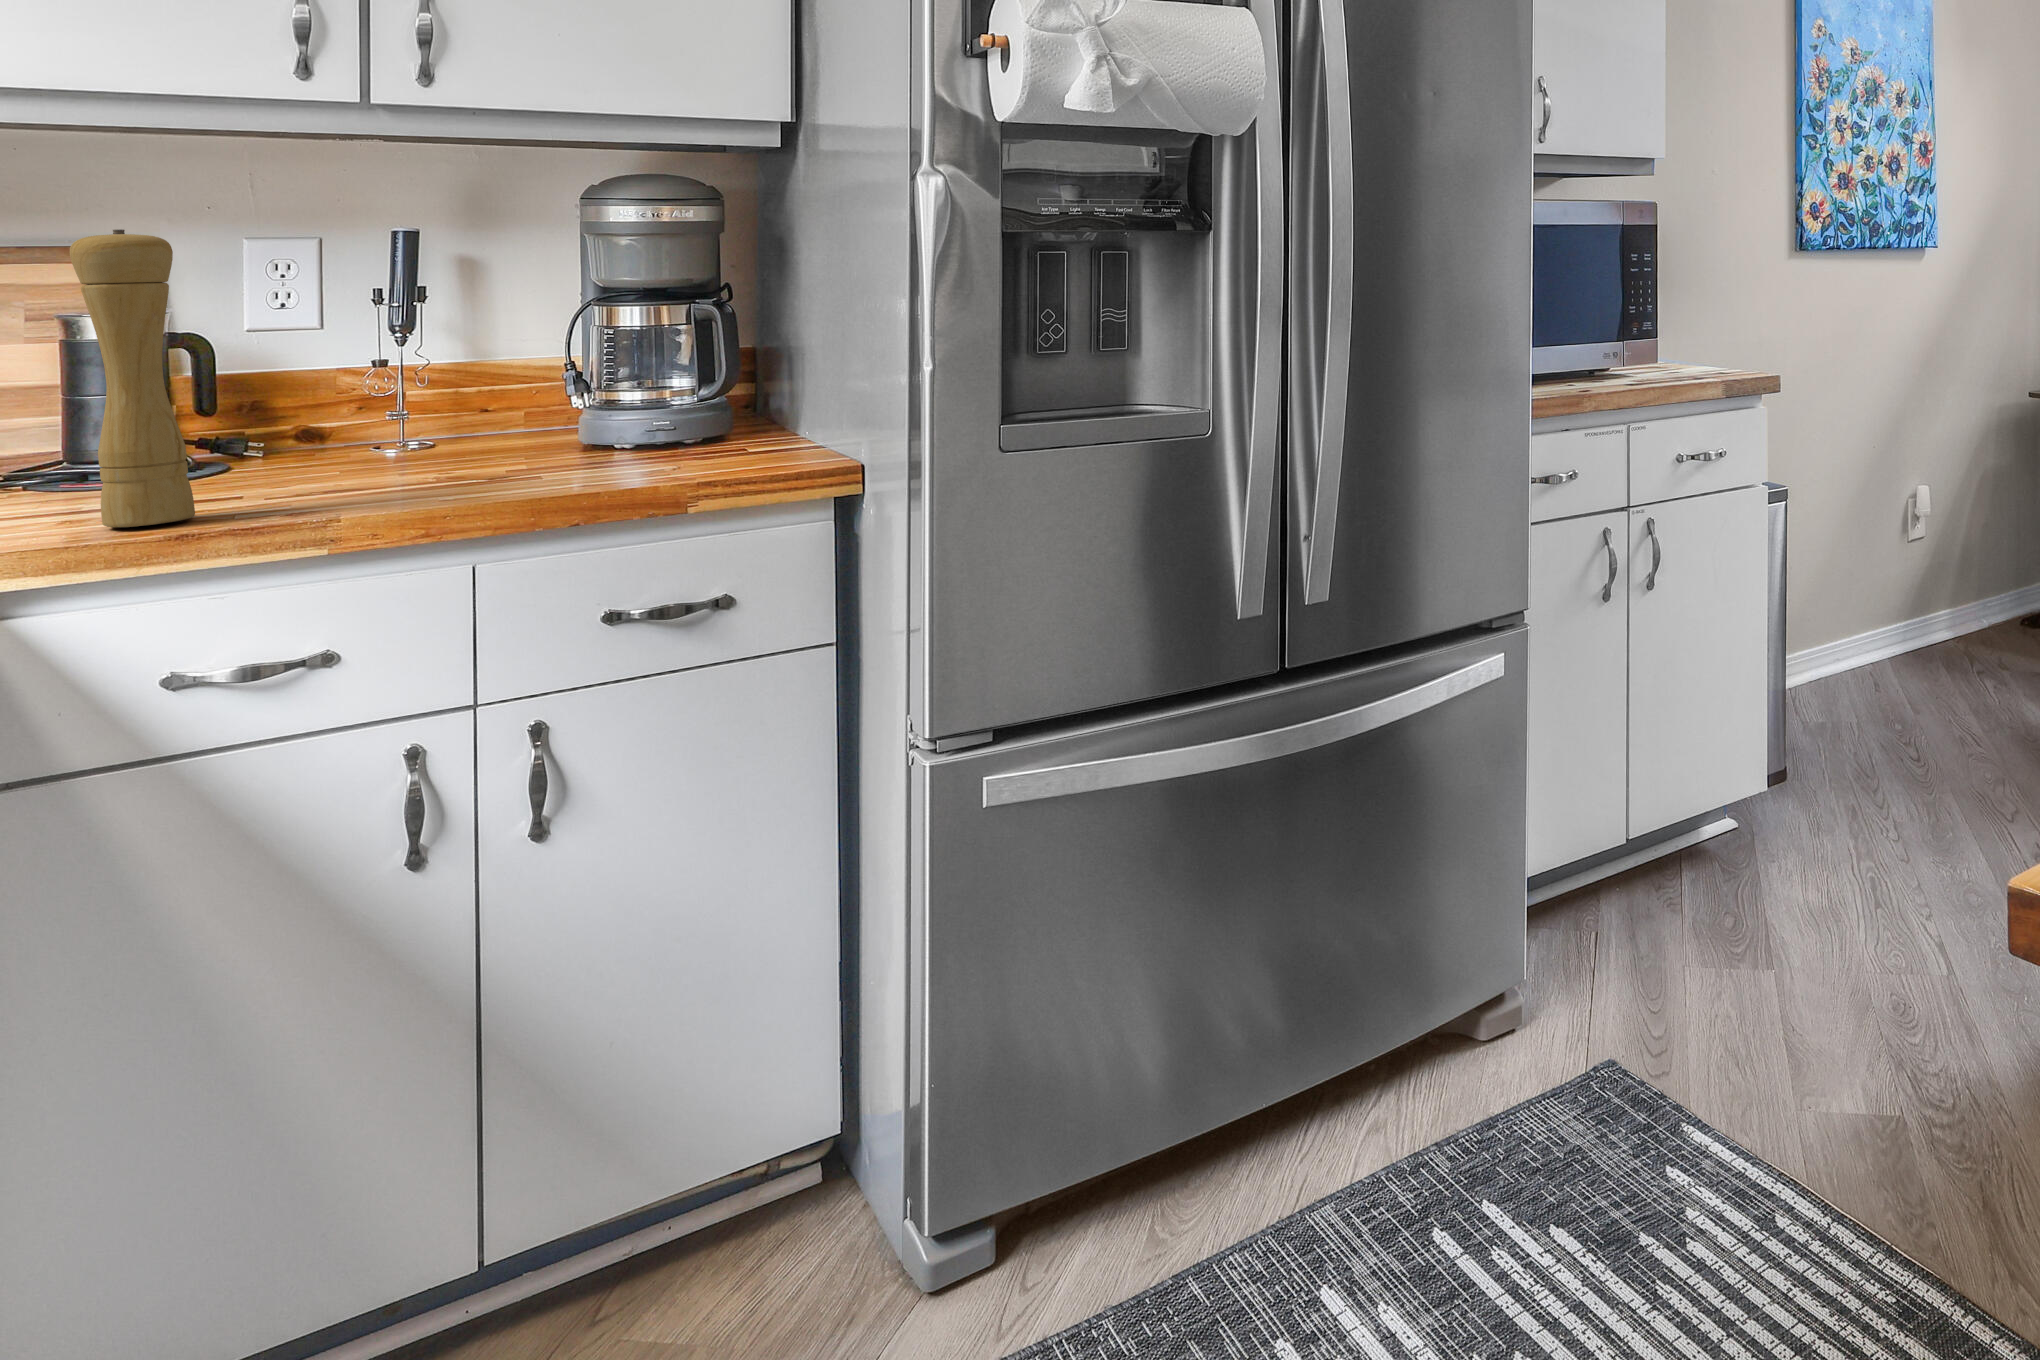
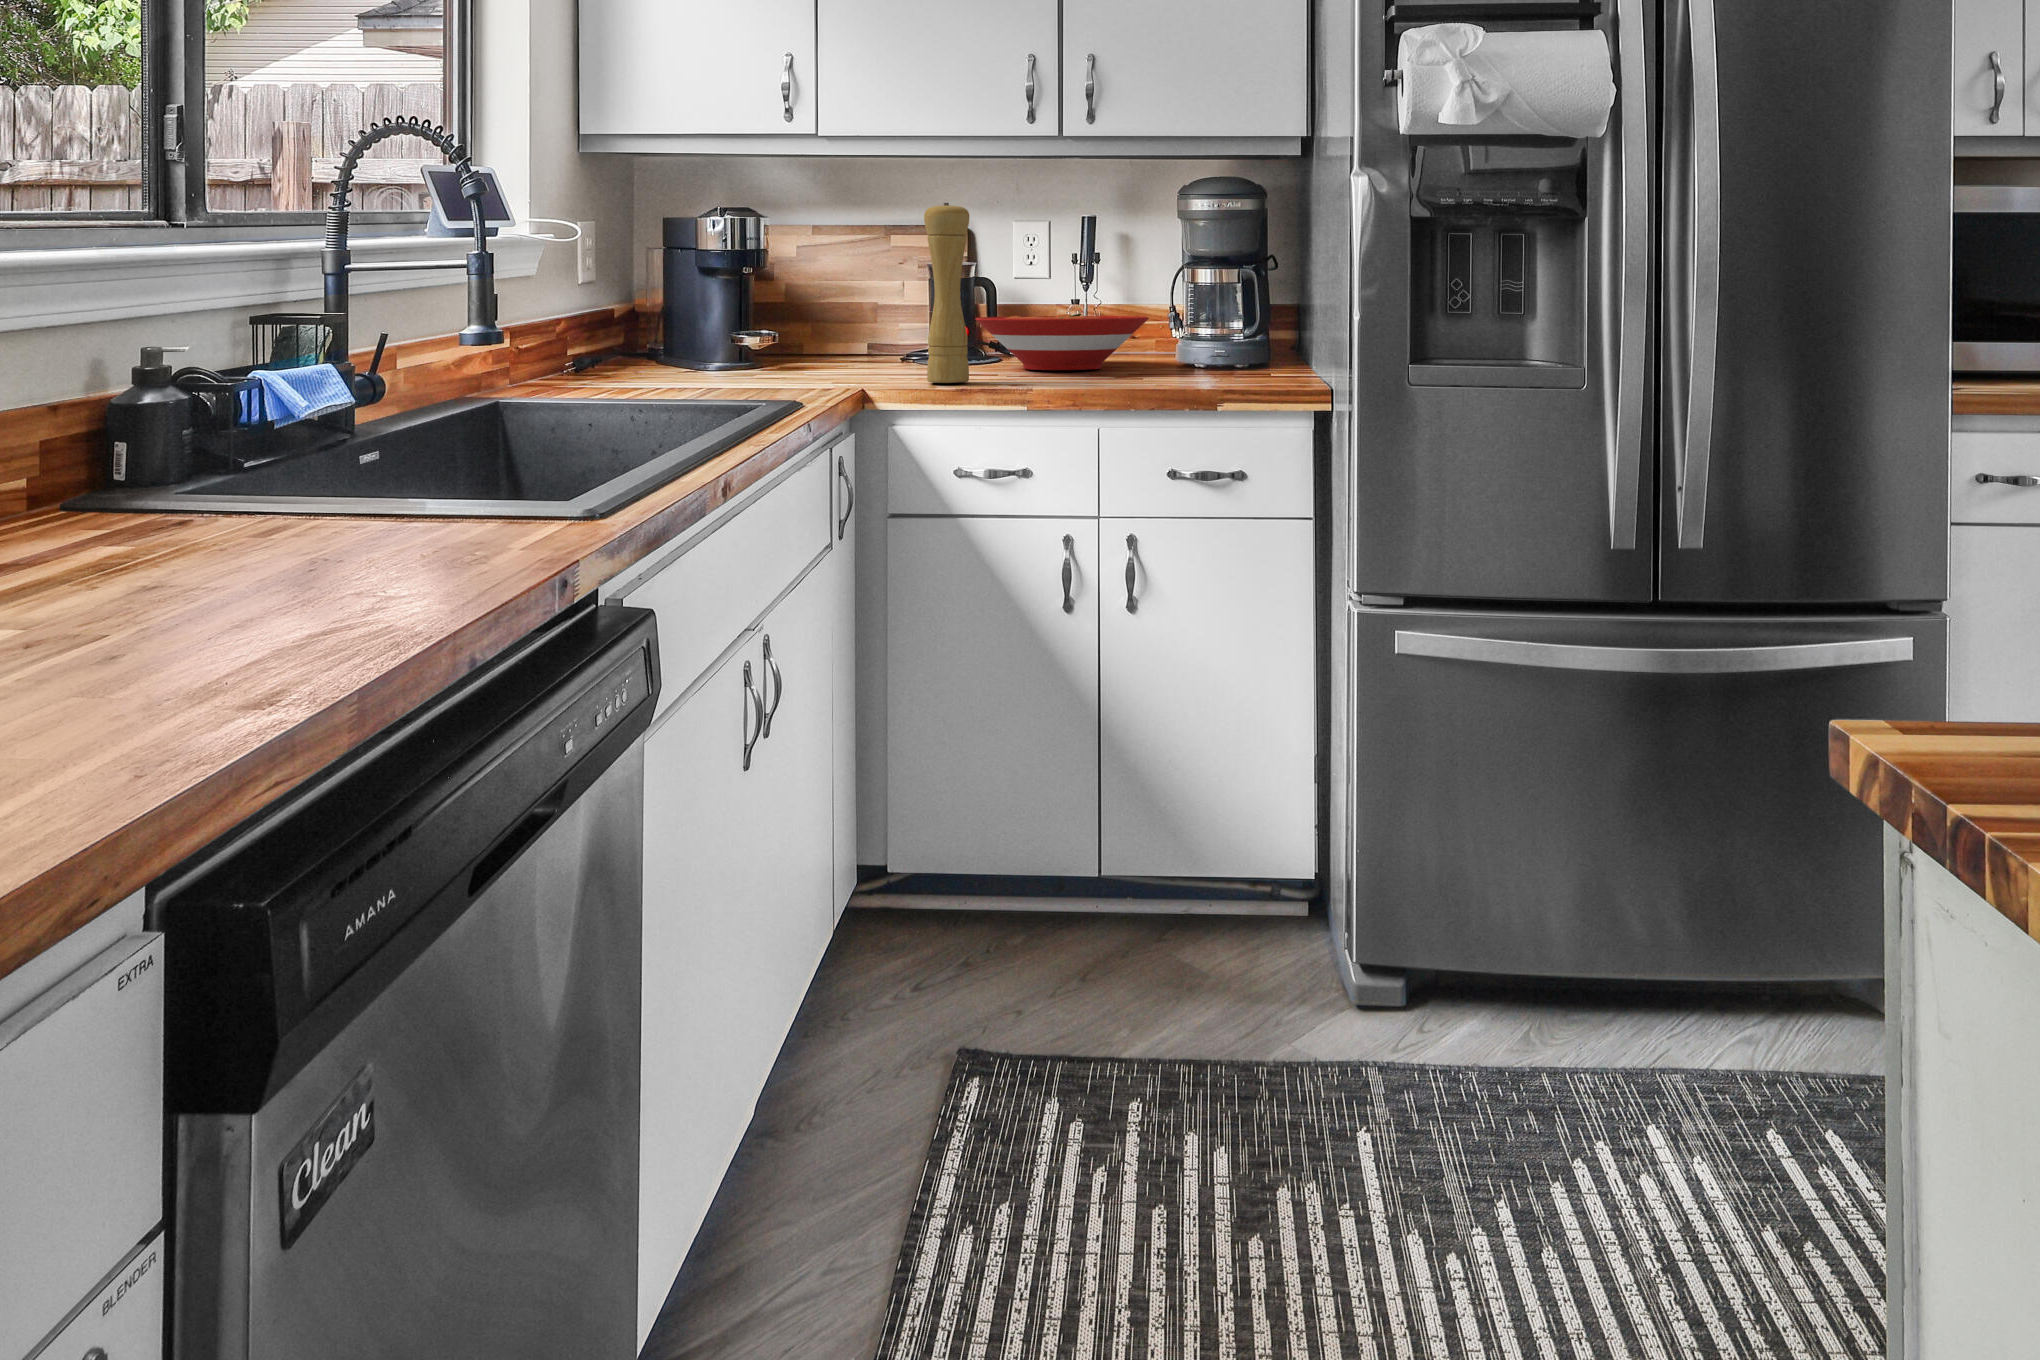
bowl: none [200,382,527,477] -> present [975,314,1149,370]

